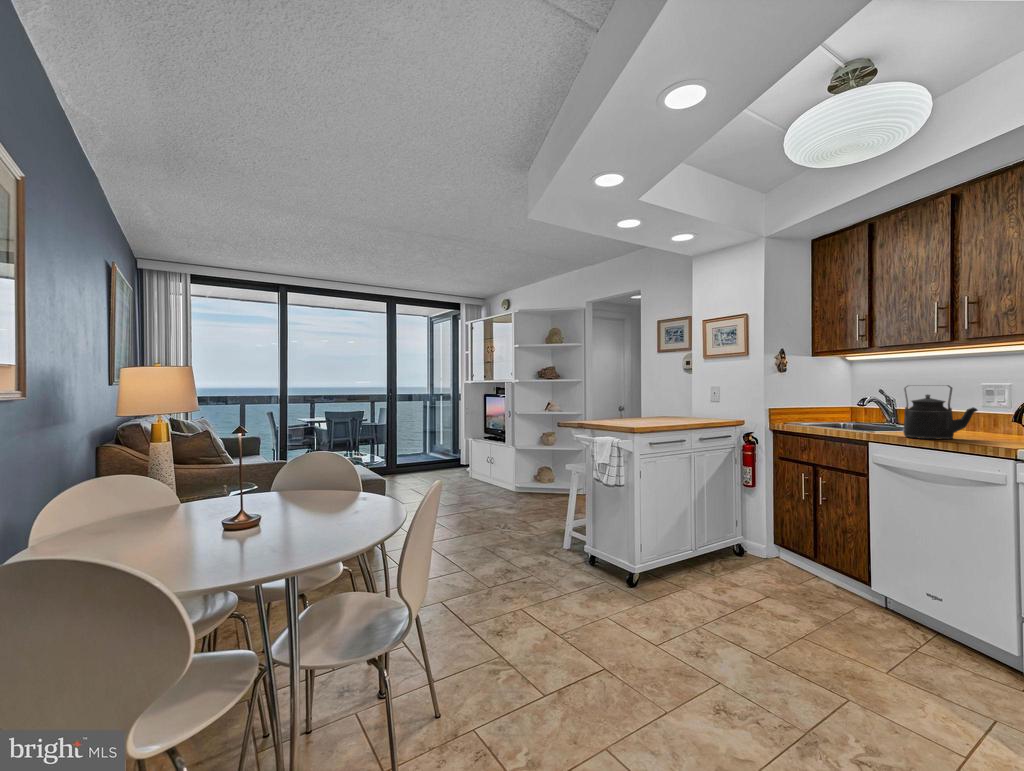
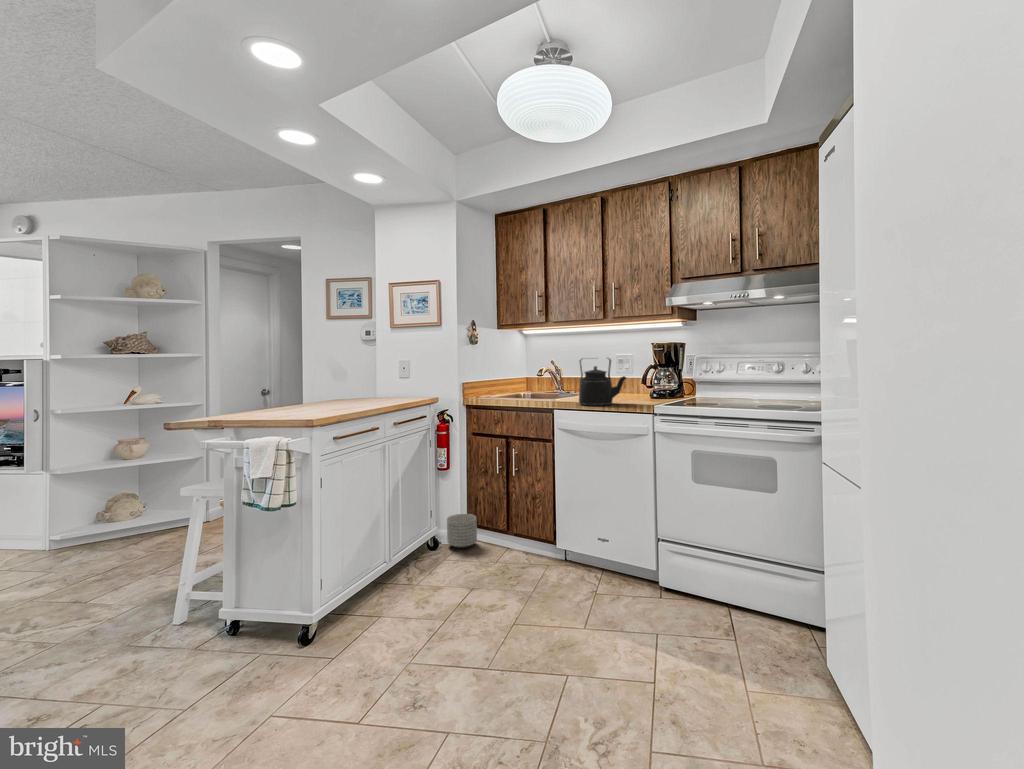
planter: none [748,533,780,567] -> present [447,514,477,548]

